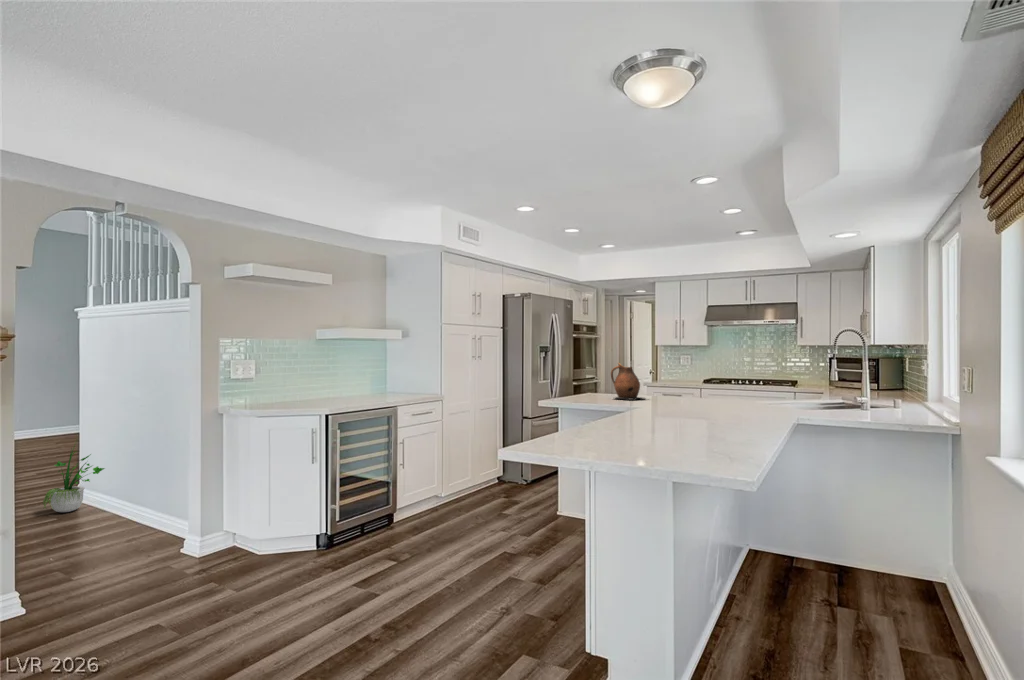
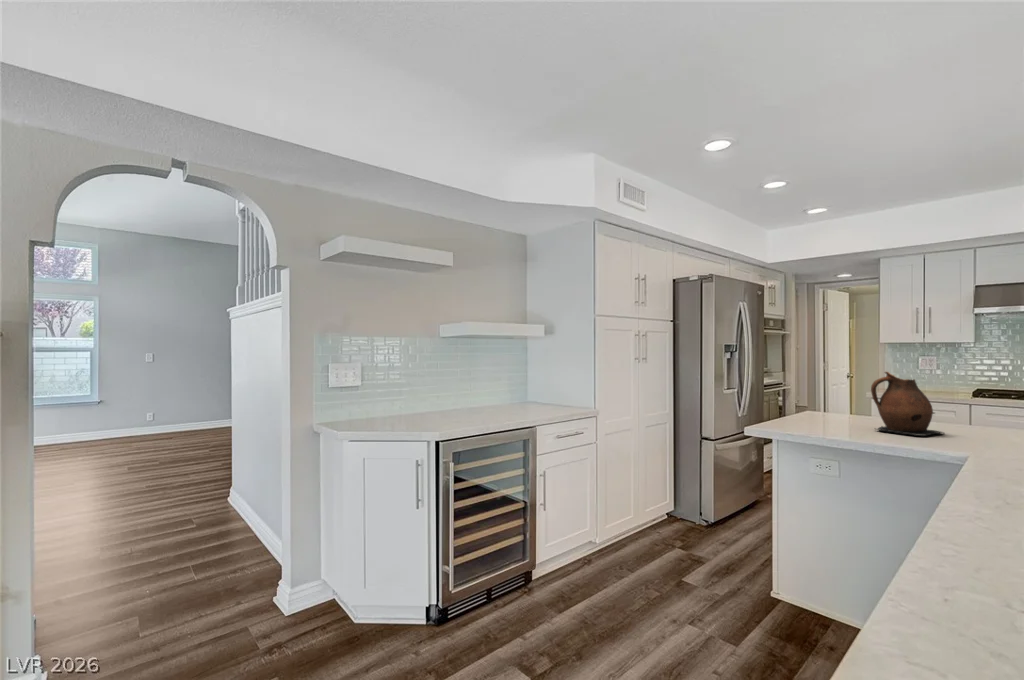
potted plant: present [43,446,104,513] -> none [186,441,242,518]

